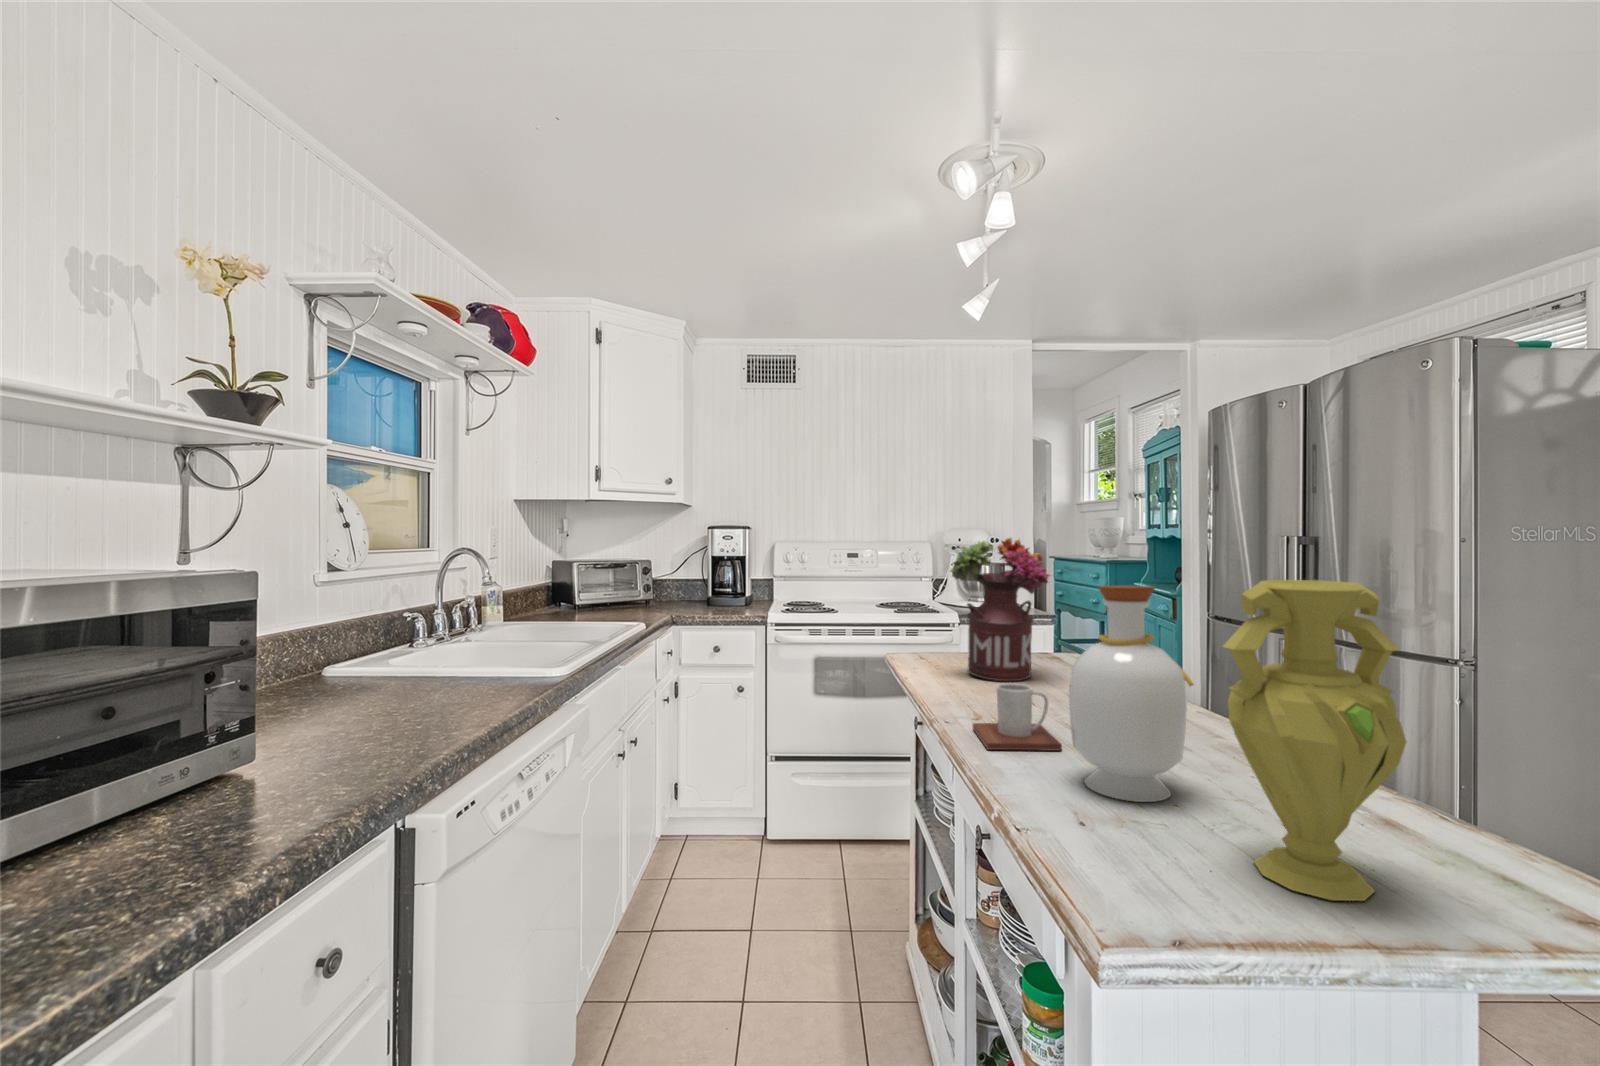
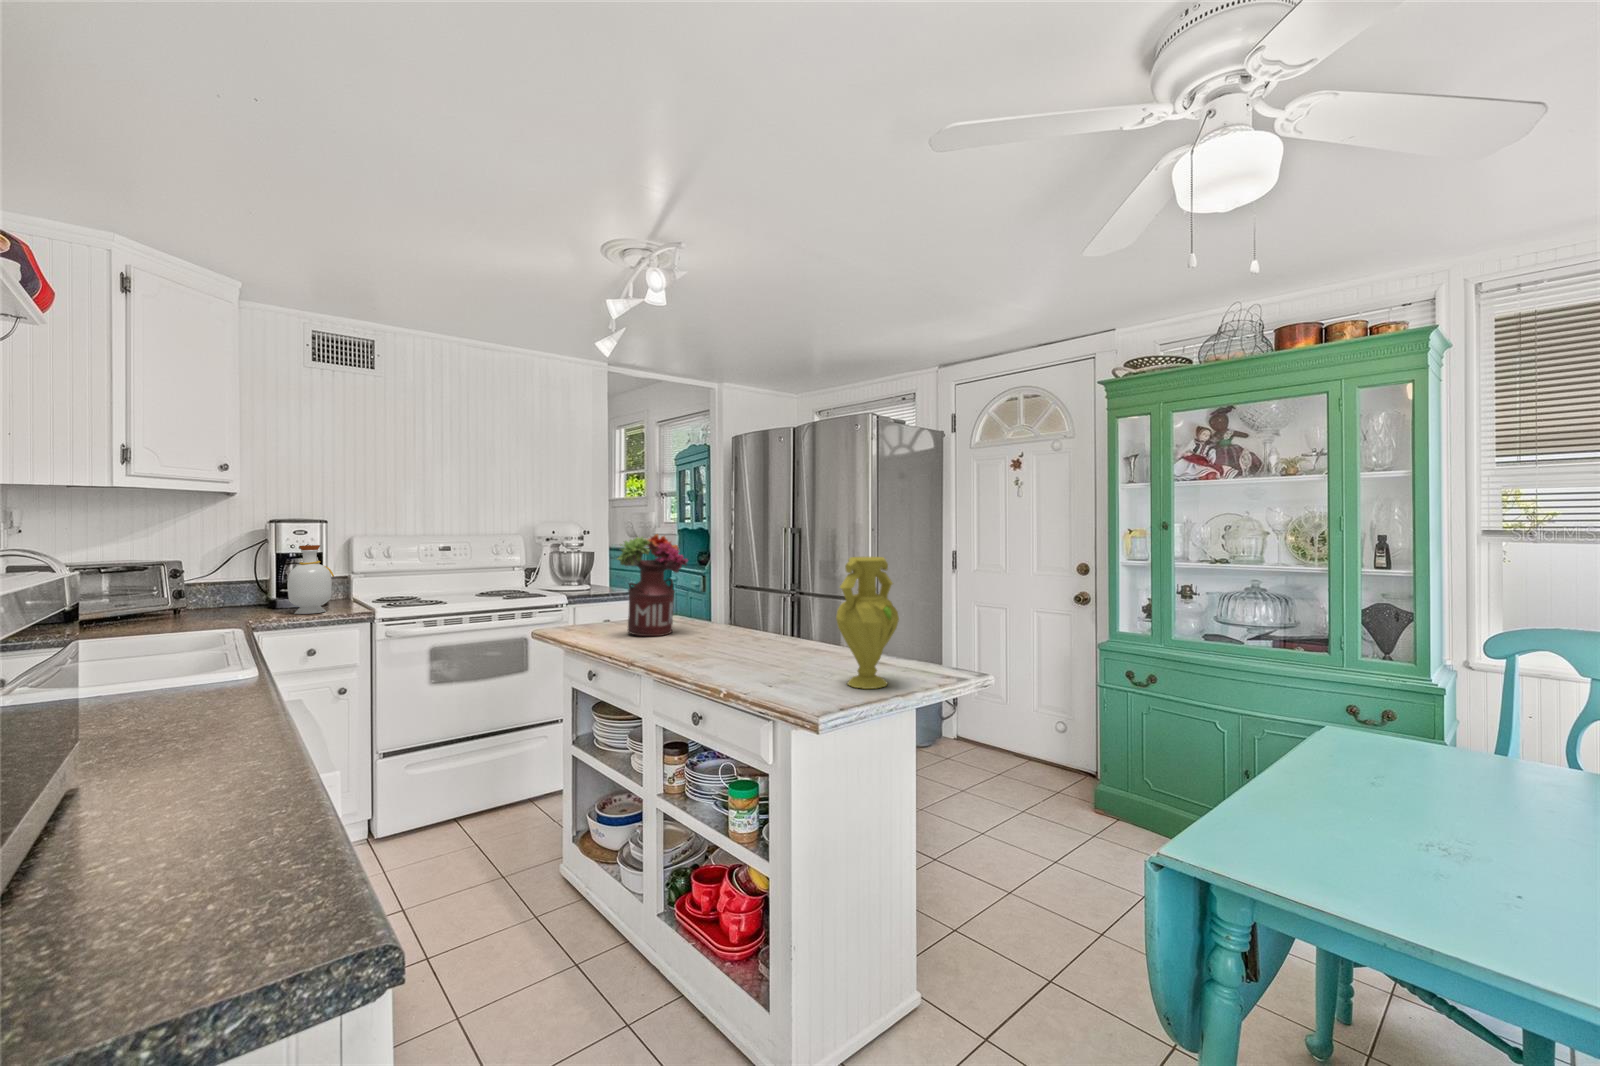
bottle: present [1069,586,1194,802] -> present [287,545,334,614]
mug: present [973,683,1062,751] -> none [673,628,733,669]

